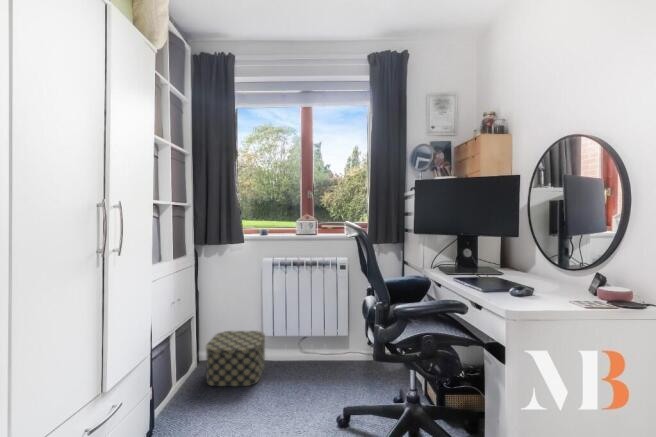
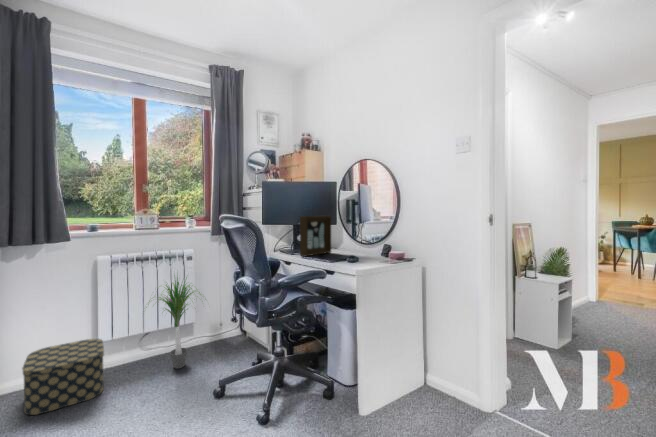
picture frame: none [453,224,506,279] -> present [300,216,331,256]
potted plant: none [291,277,356,380] -> present [158,277,200,369]

